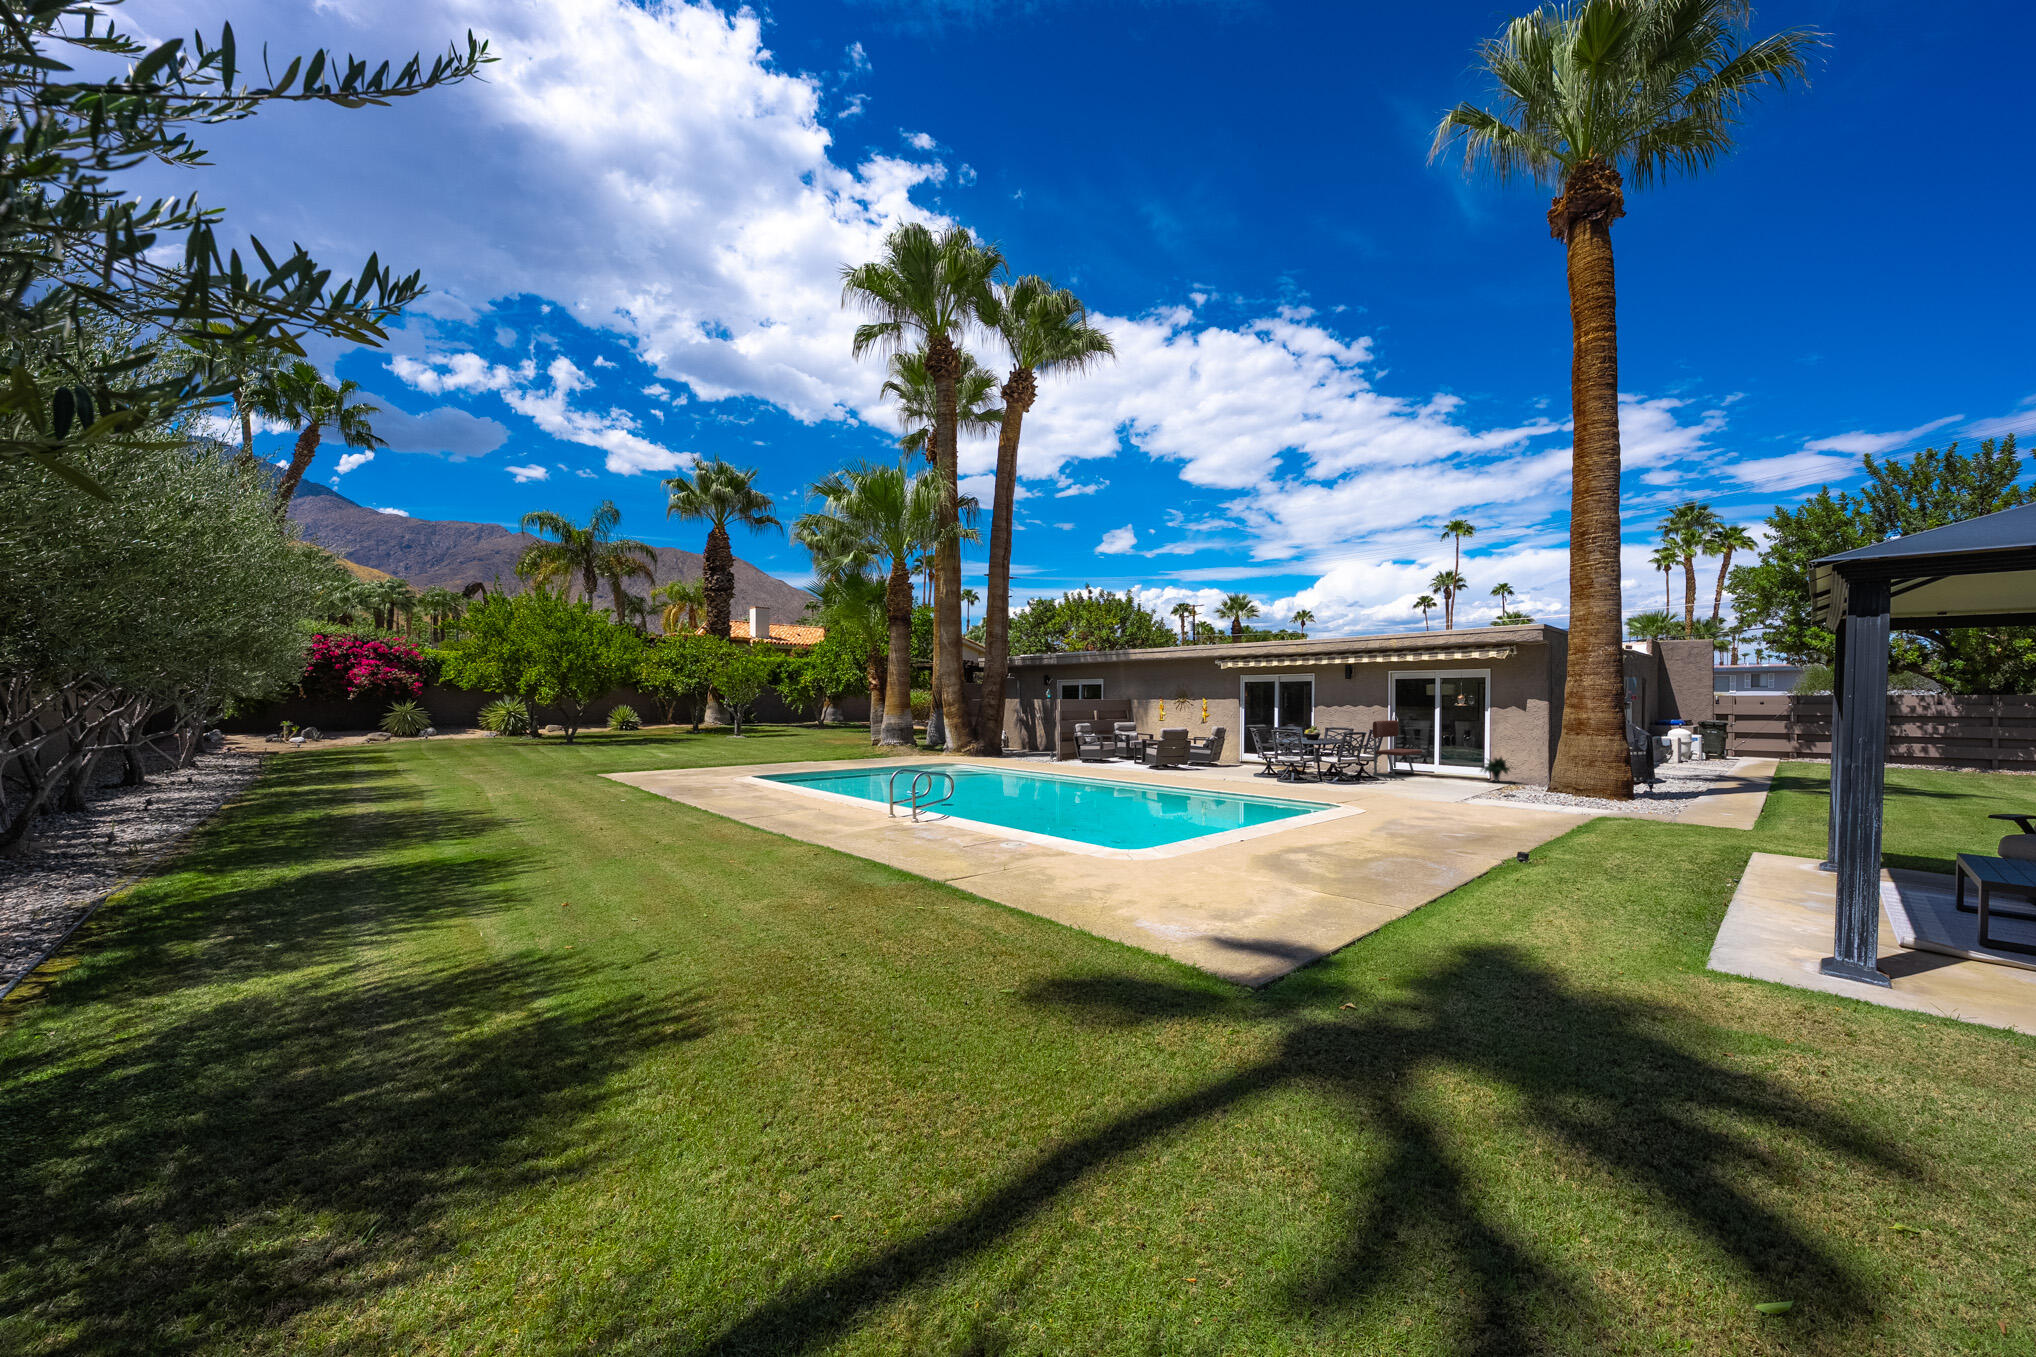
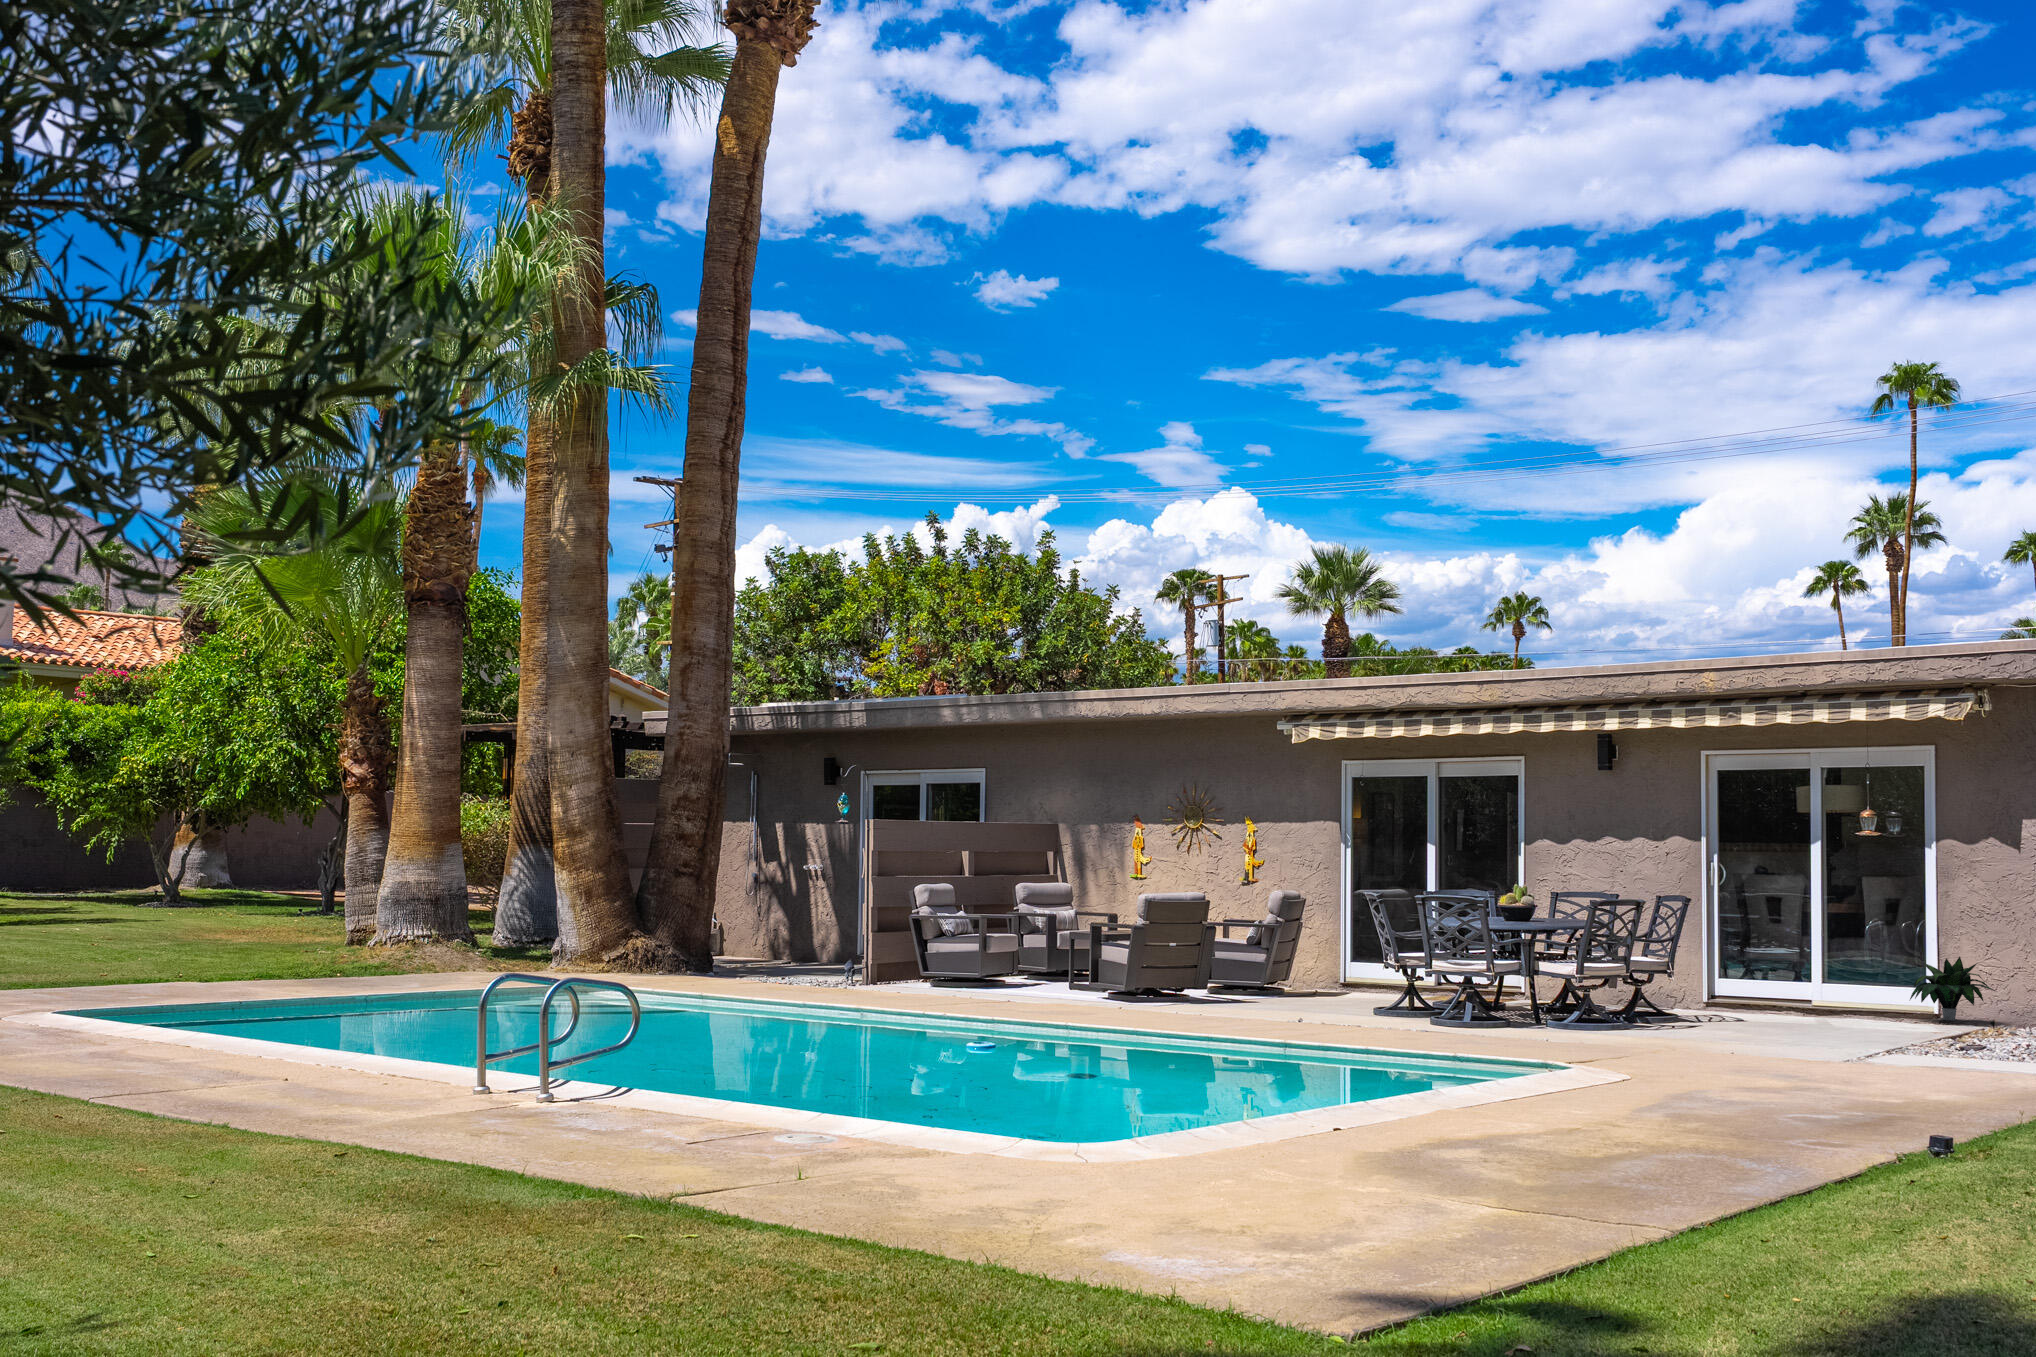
bench: present [1373,720,1422,777] -> none [1662,873,1779,1012]

